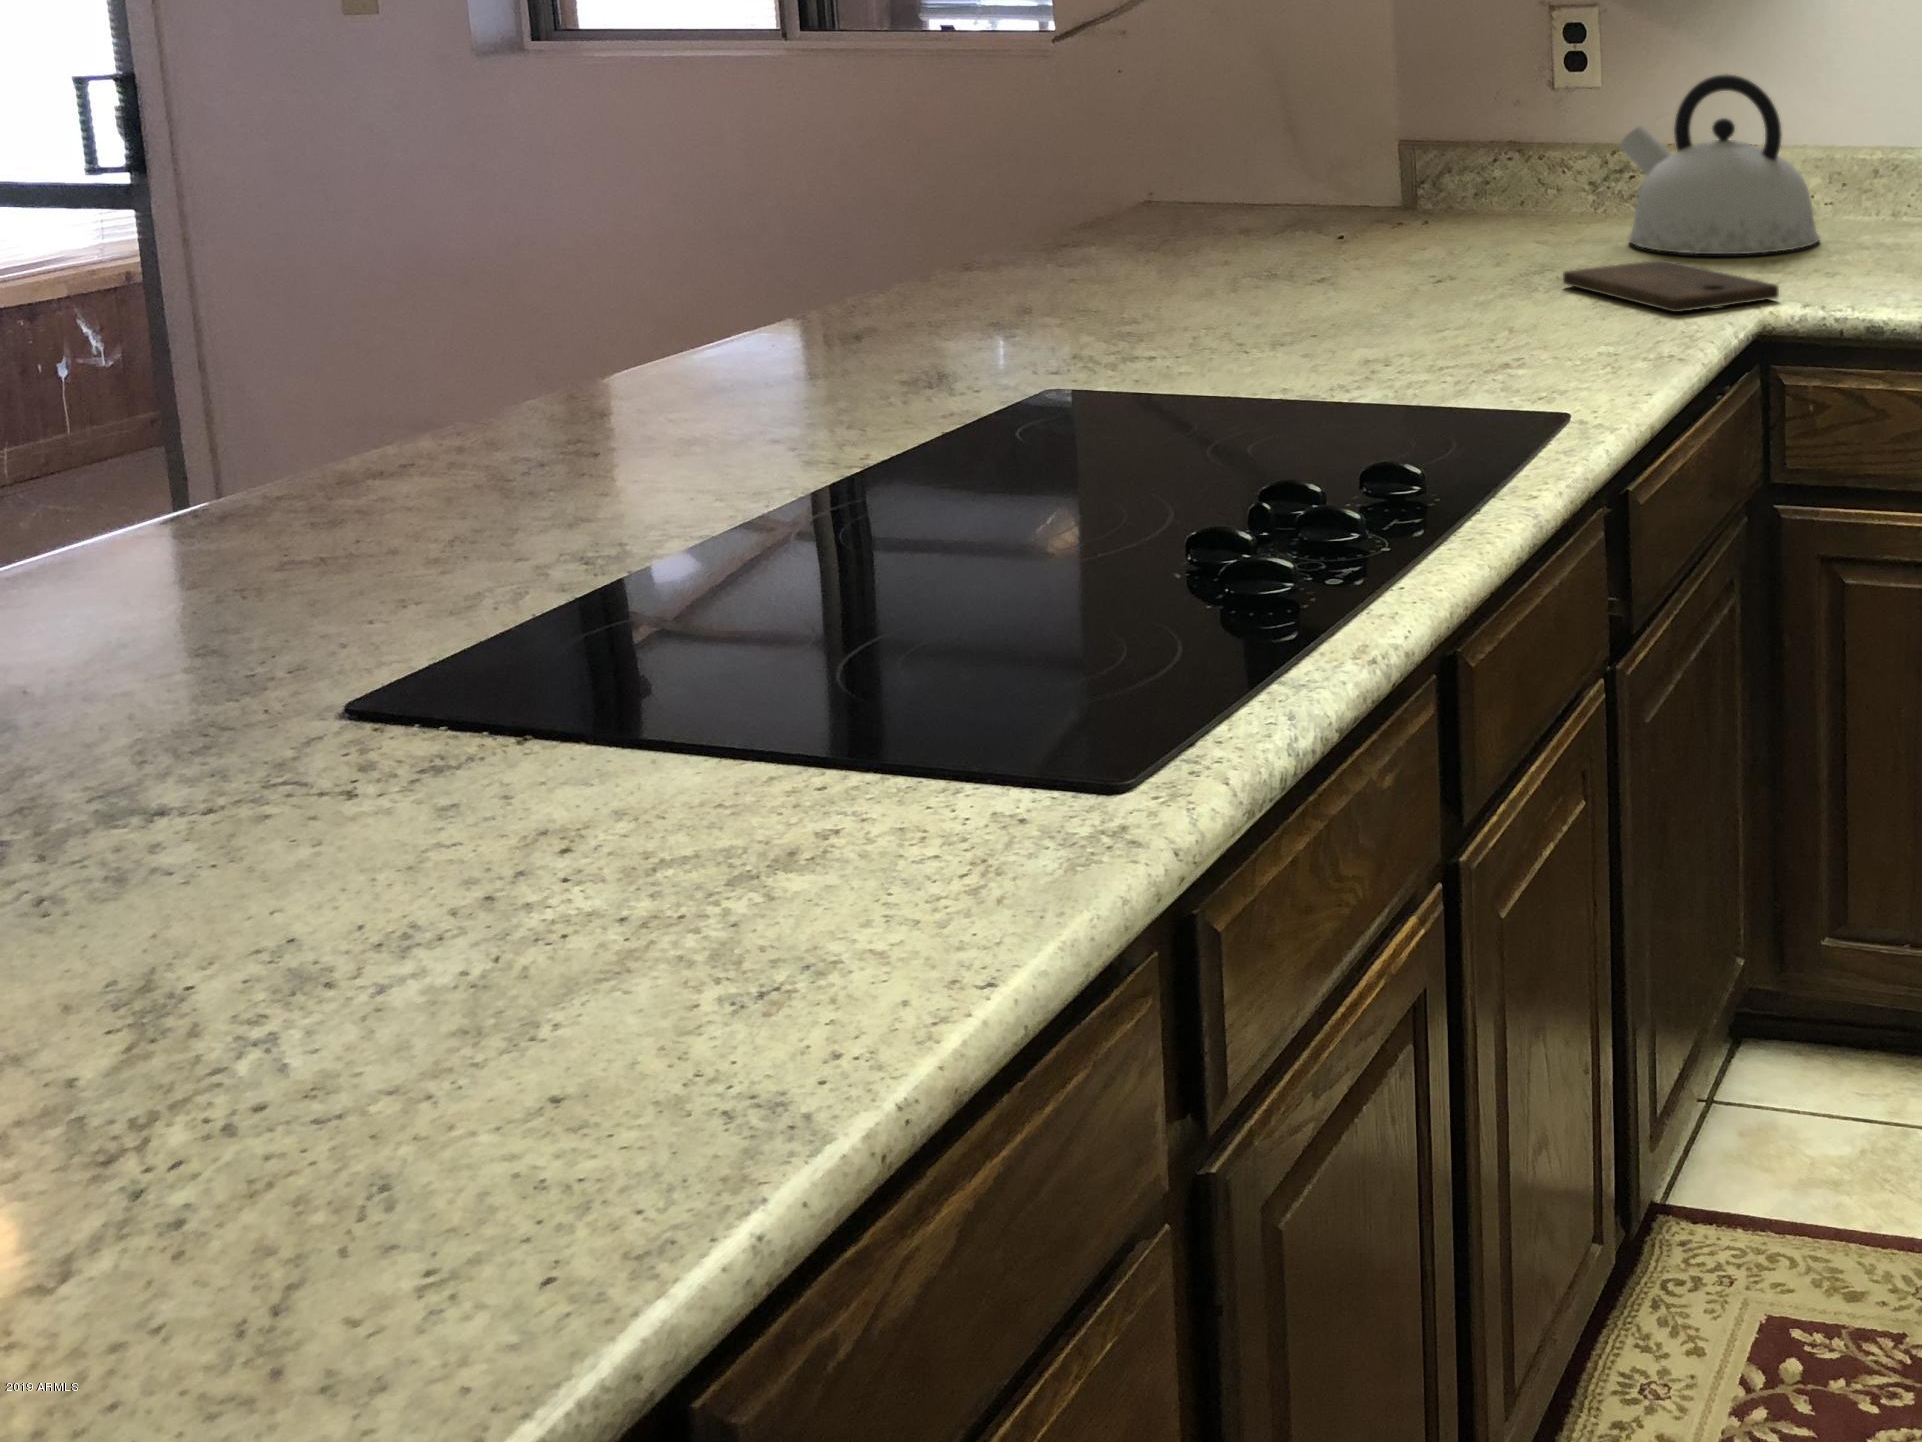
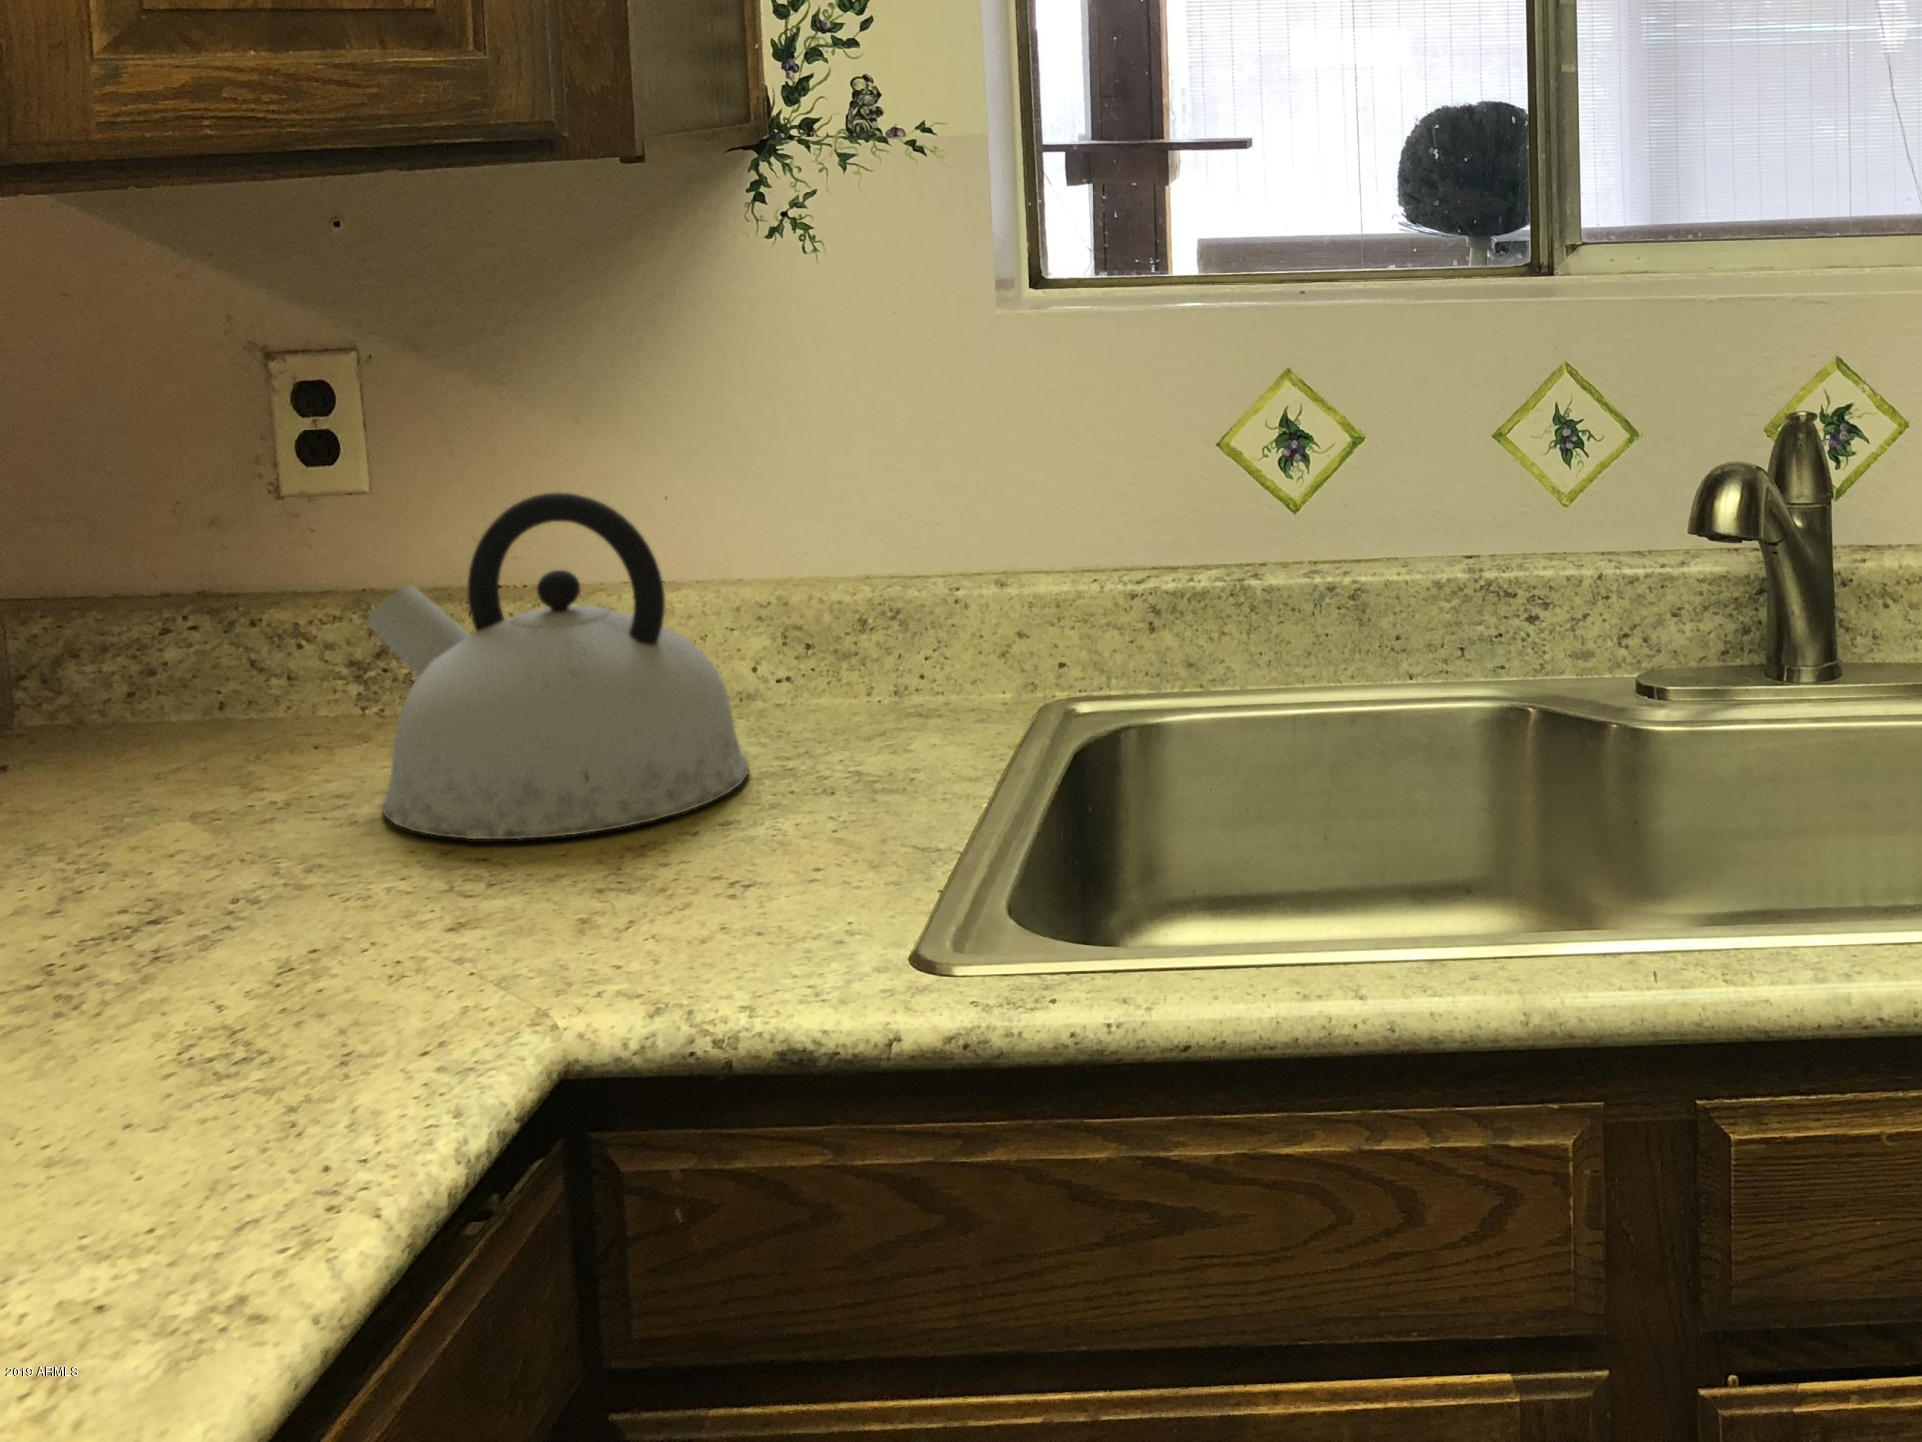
cutting board: present [1563,260,1779,312] -> none [173,882,614,1065]

